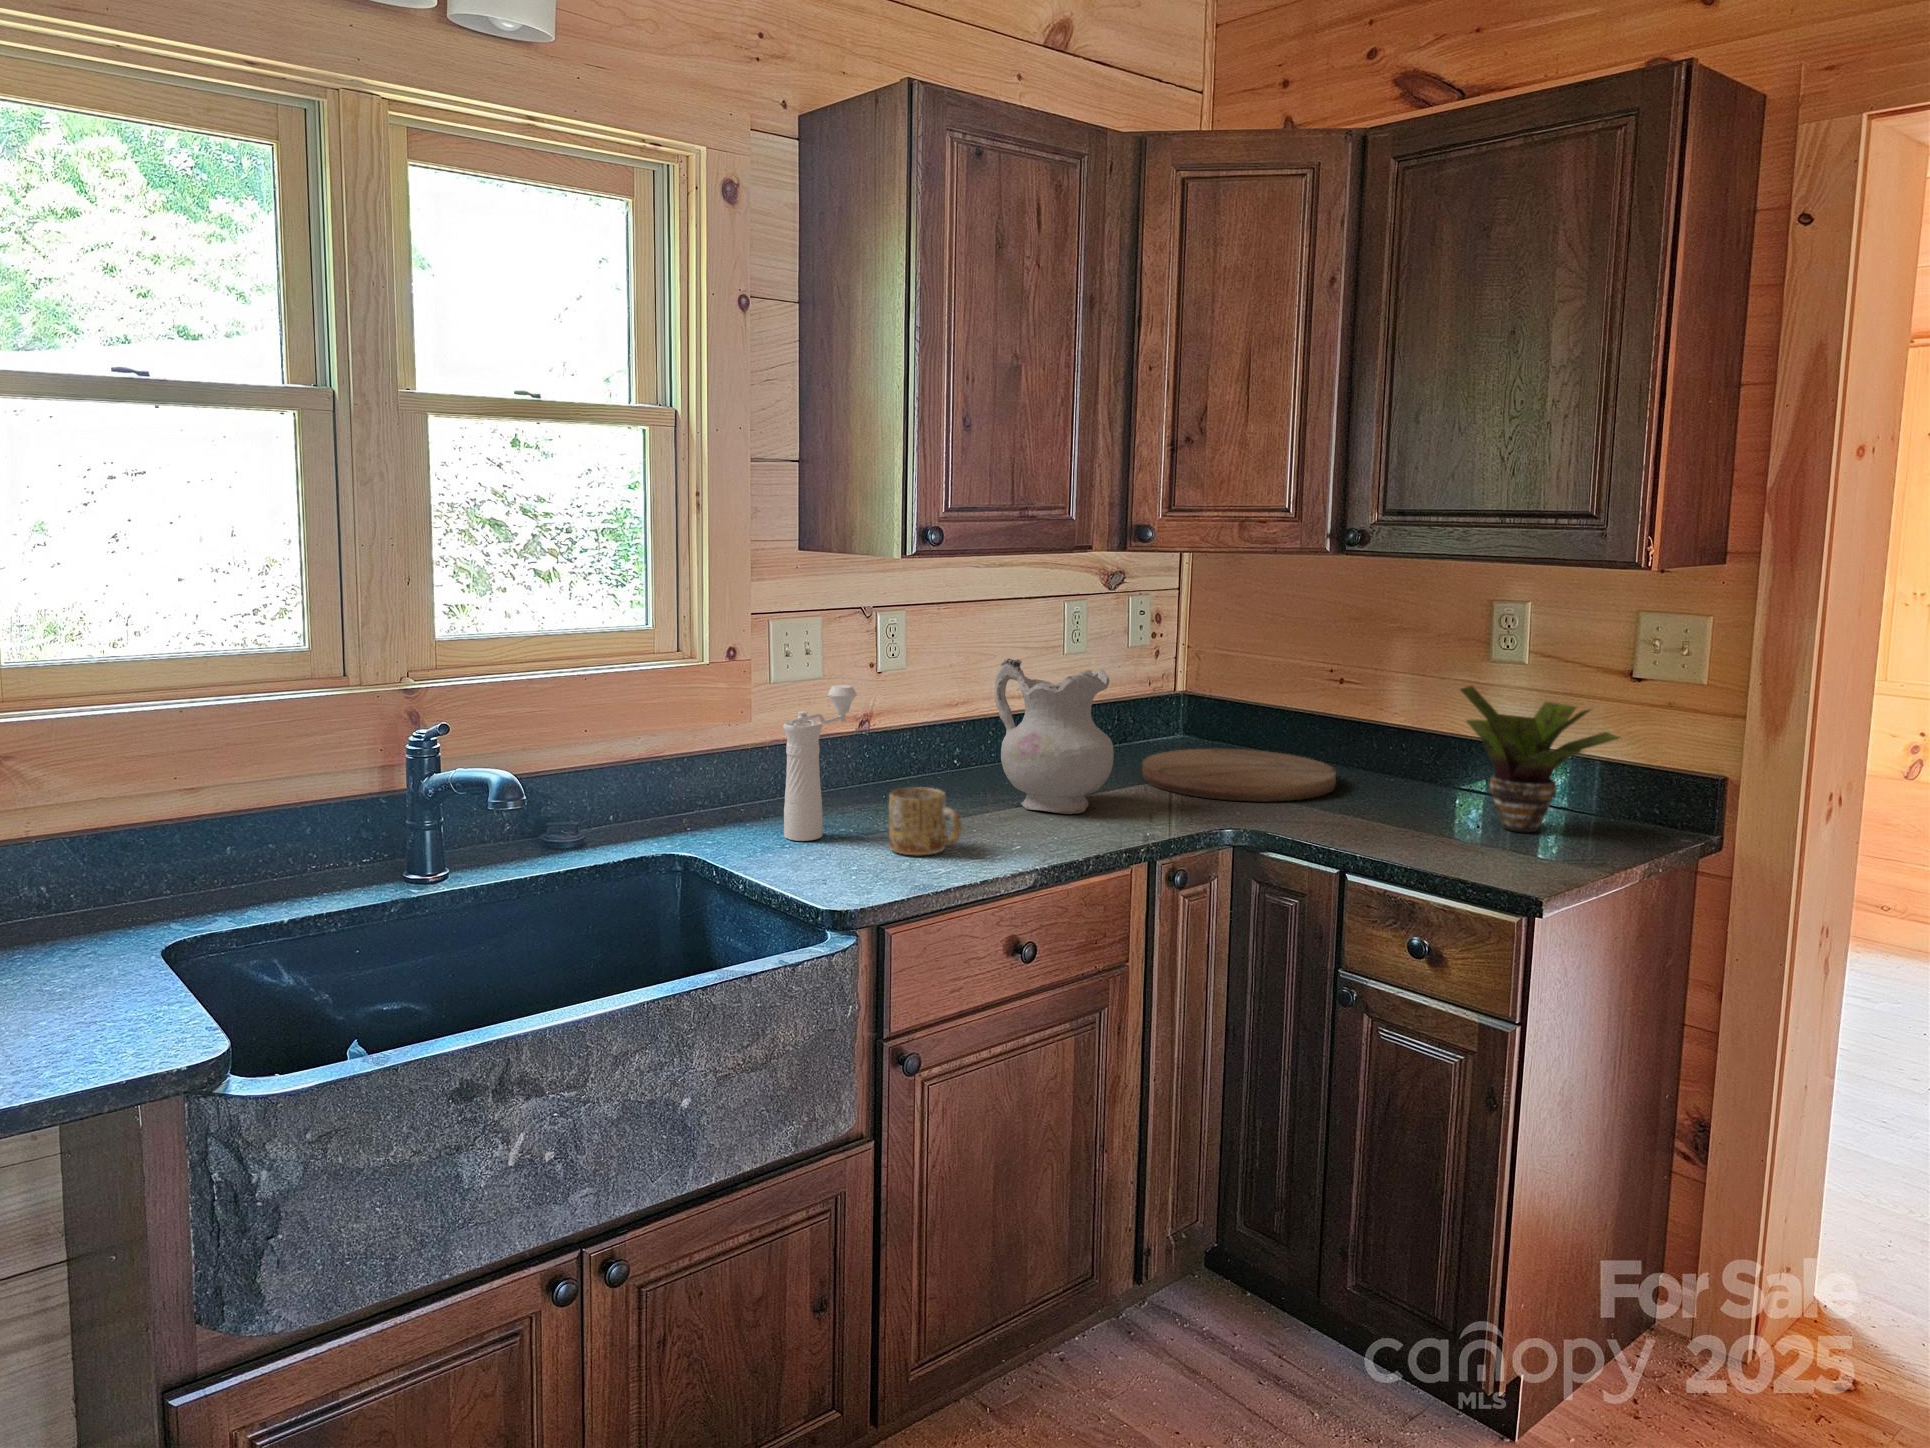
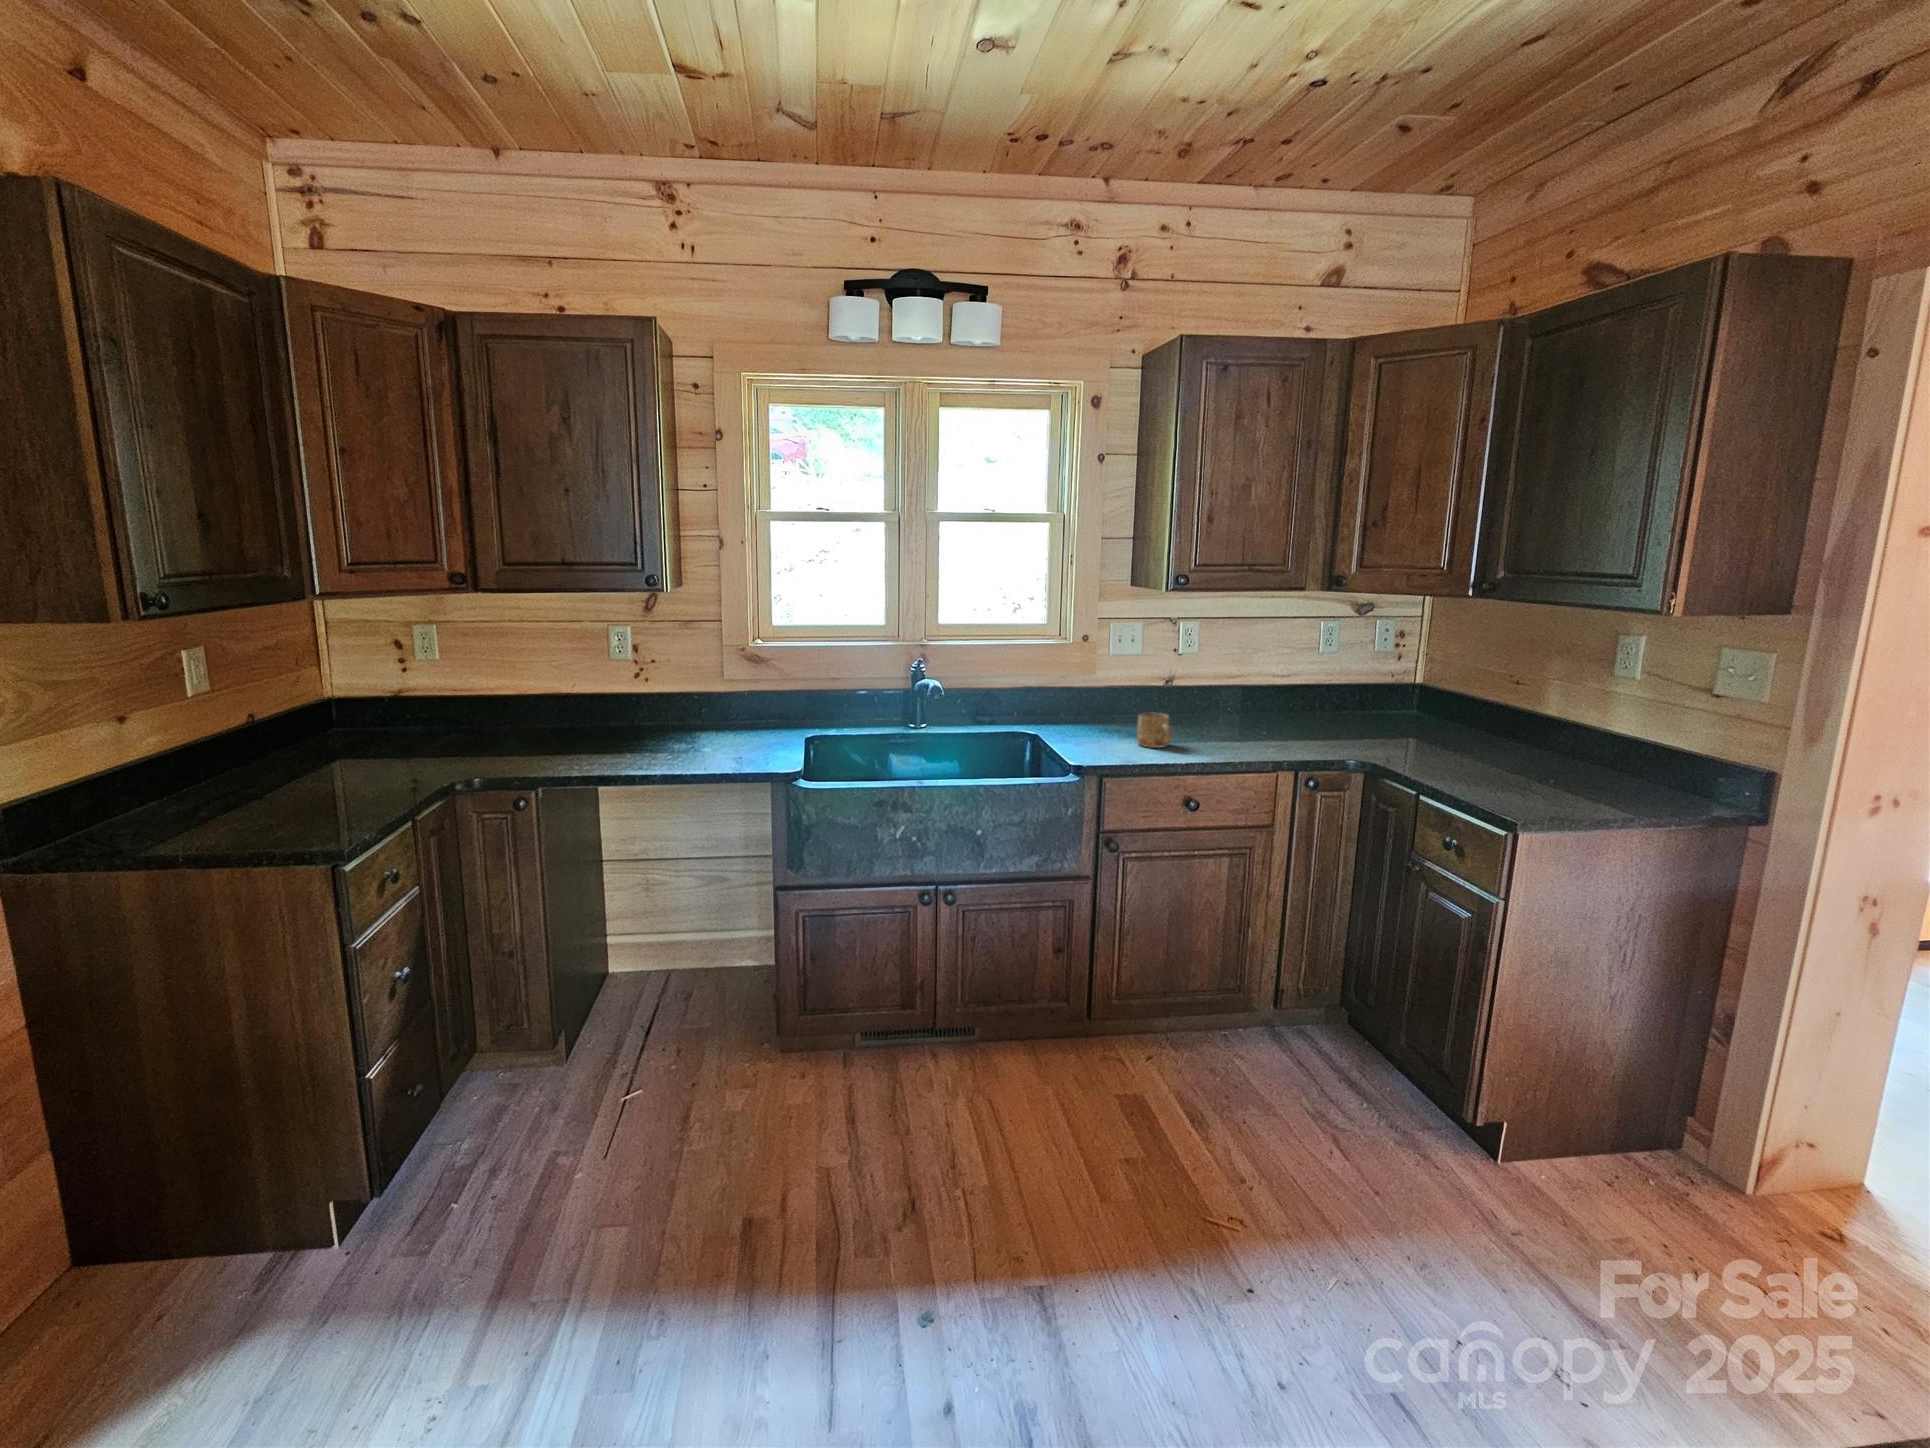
ceramic pitcher: present [995,658,1114,814] -> none [1232,650,1302,741]
pepper mill: present [783,685,857,841] -> none [1092,657,1142,734]
potted plant: present [1460,686,1620,832] -> none [1543,689,1674,792]
cutting board: present [1142,749,1336,802] -> none [1344,717,1484,753]

